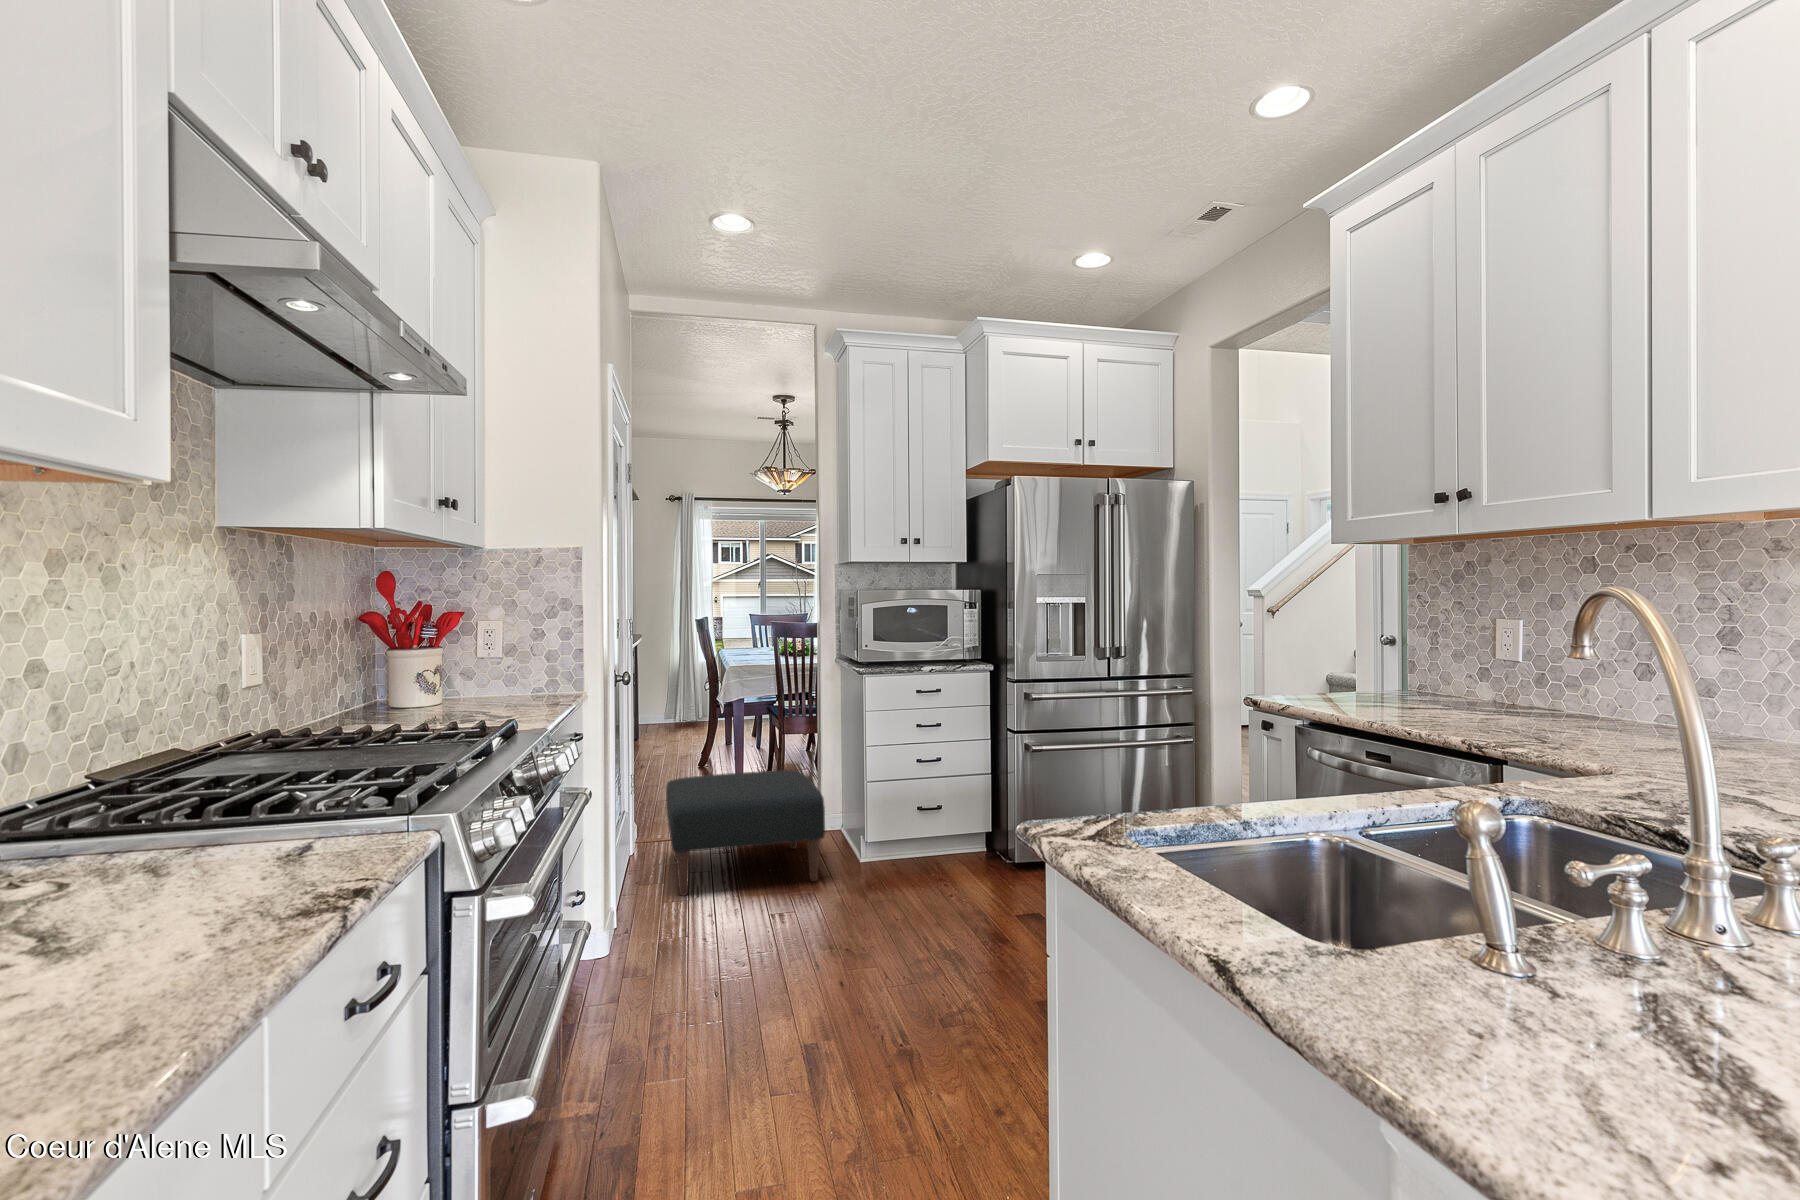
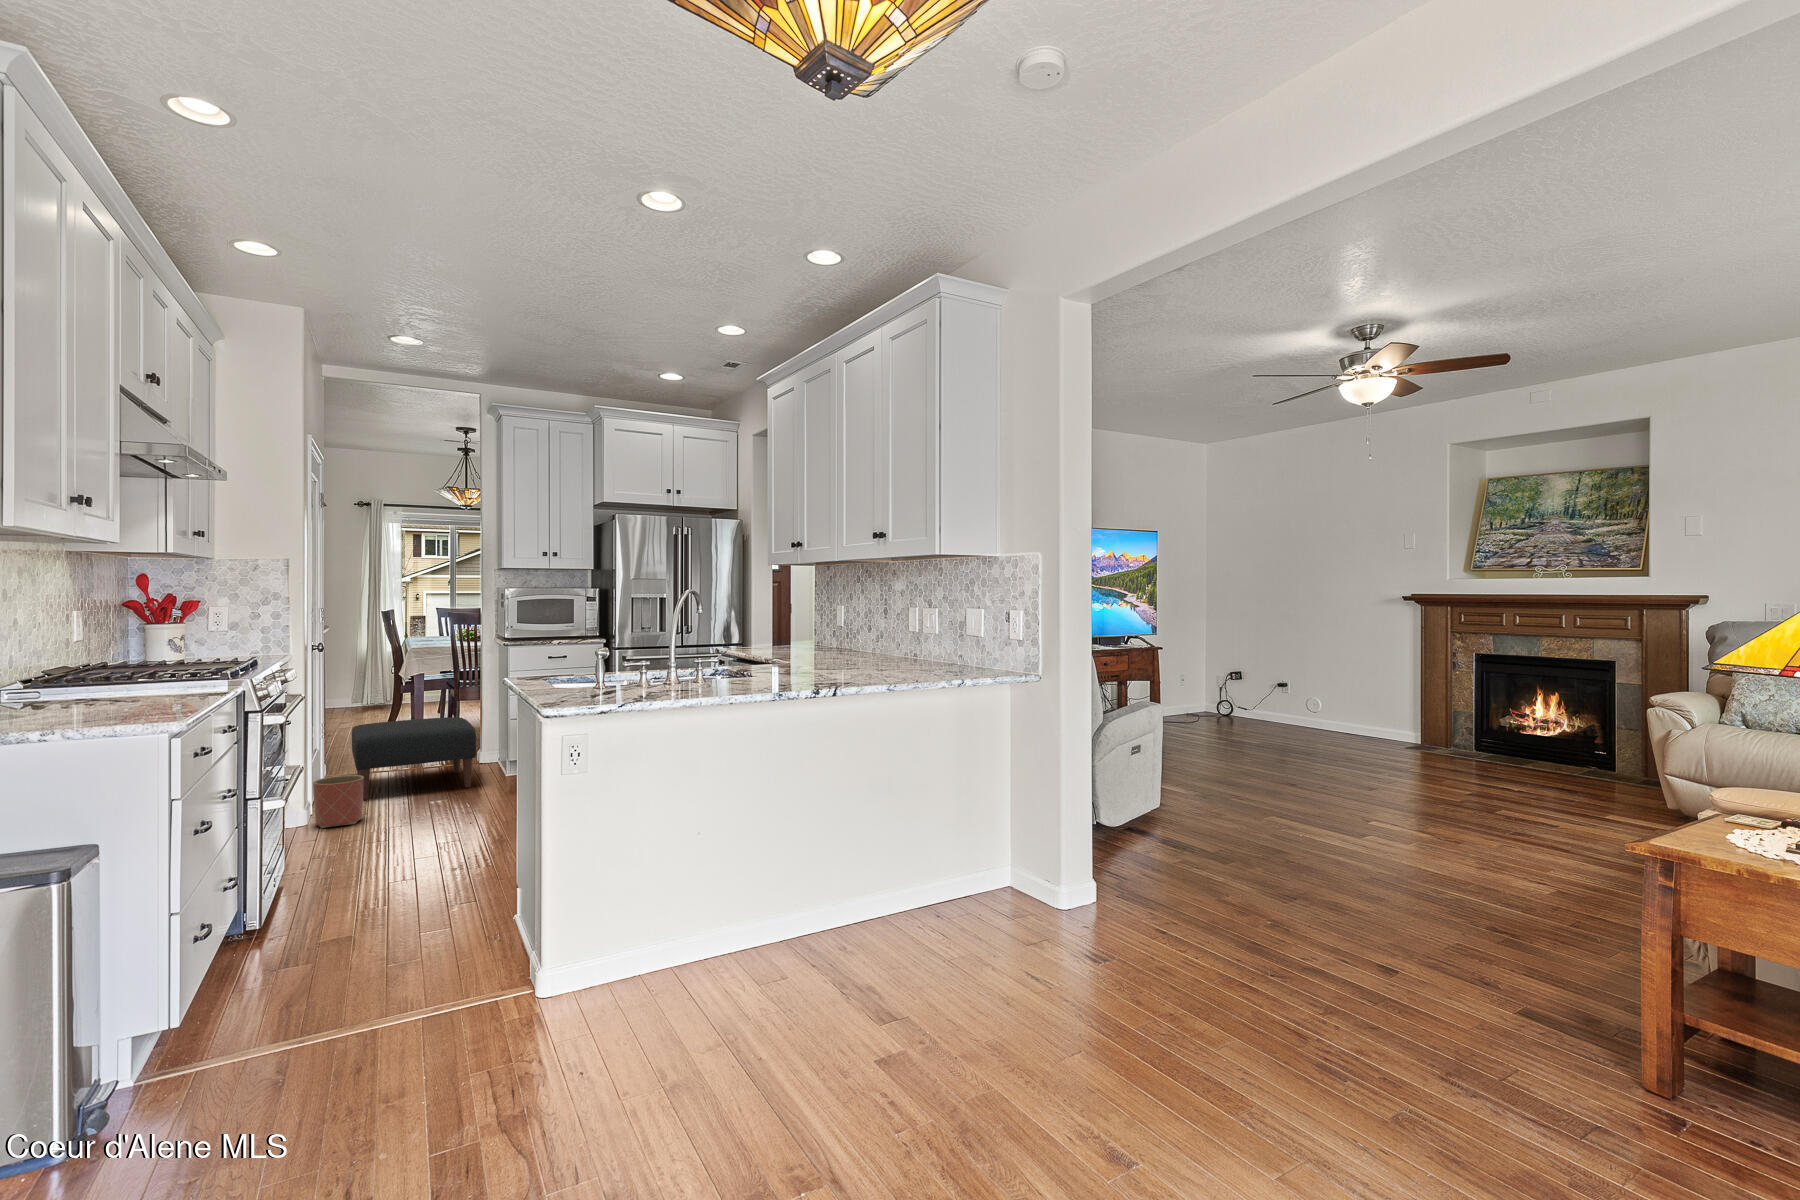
planter: none [618,871,684,957] -> present [313,775,364,828]

